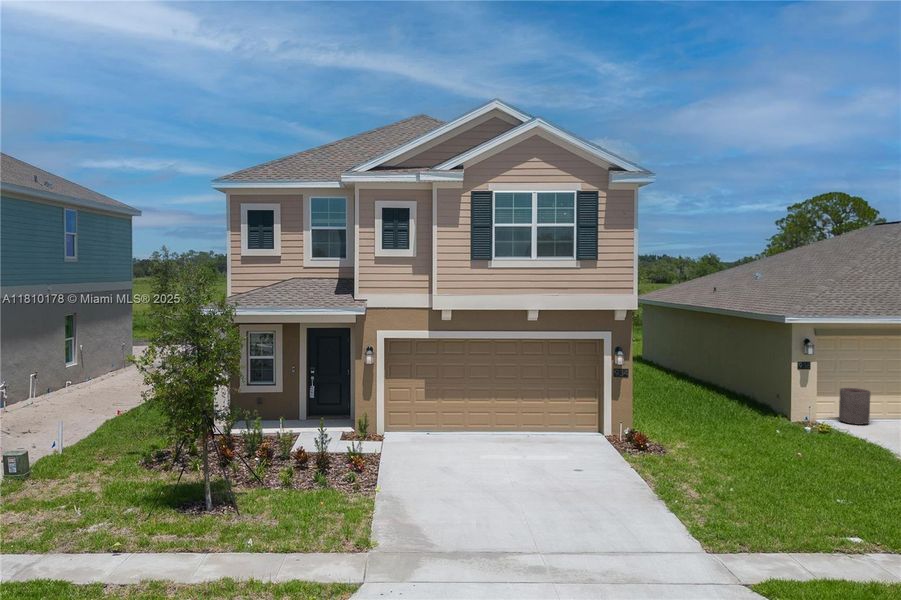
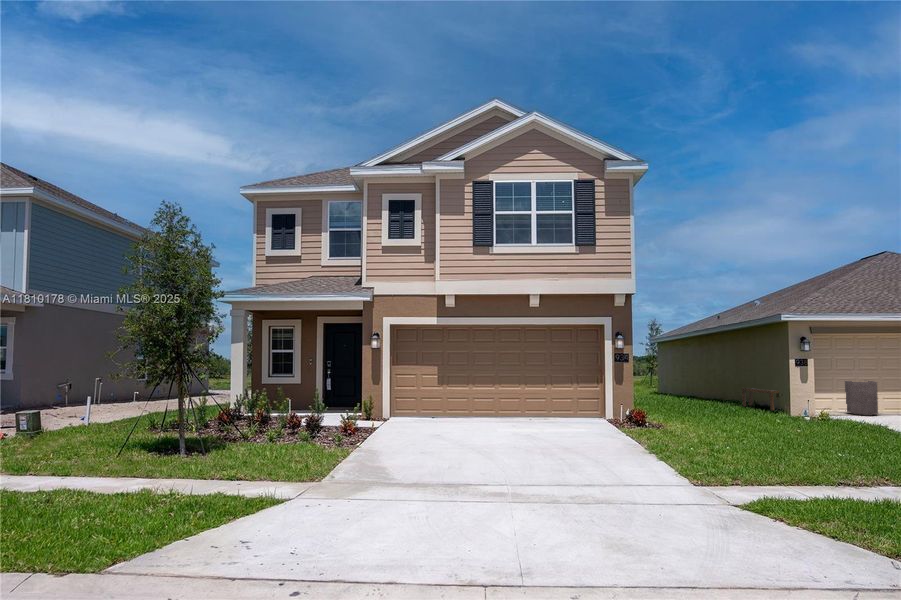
bench: none [739,392,779,418] -> present [742,388,779,410]

